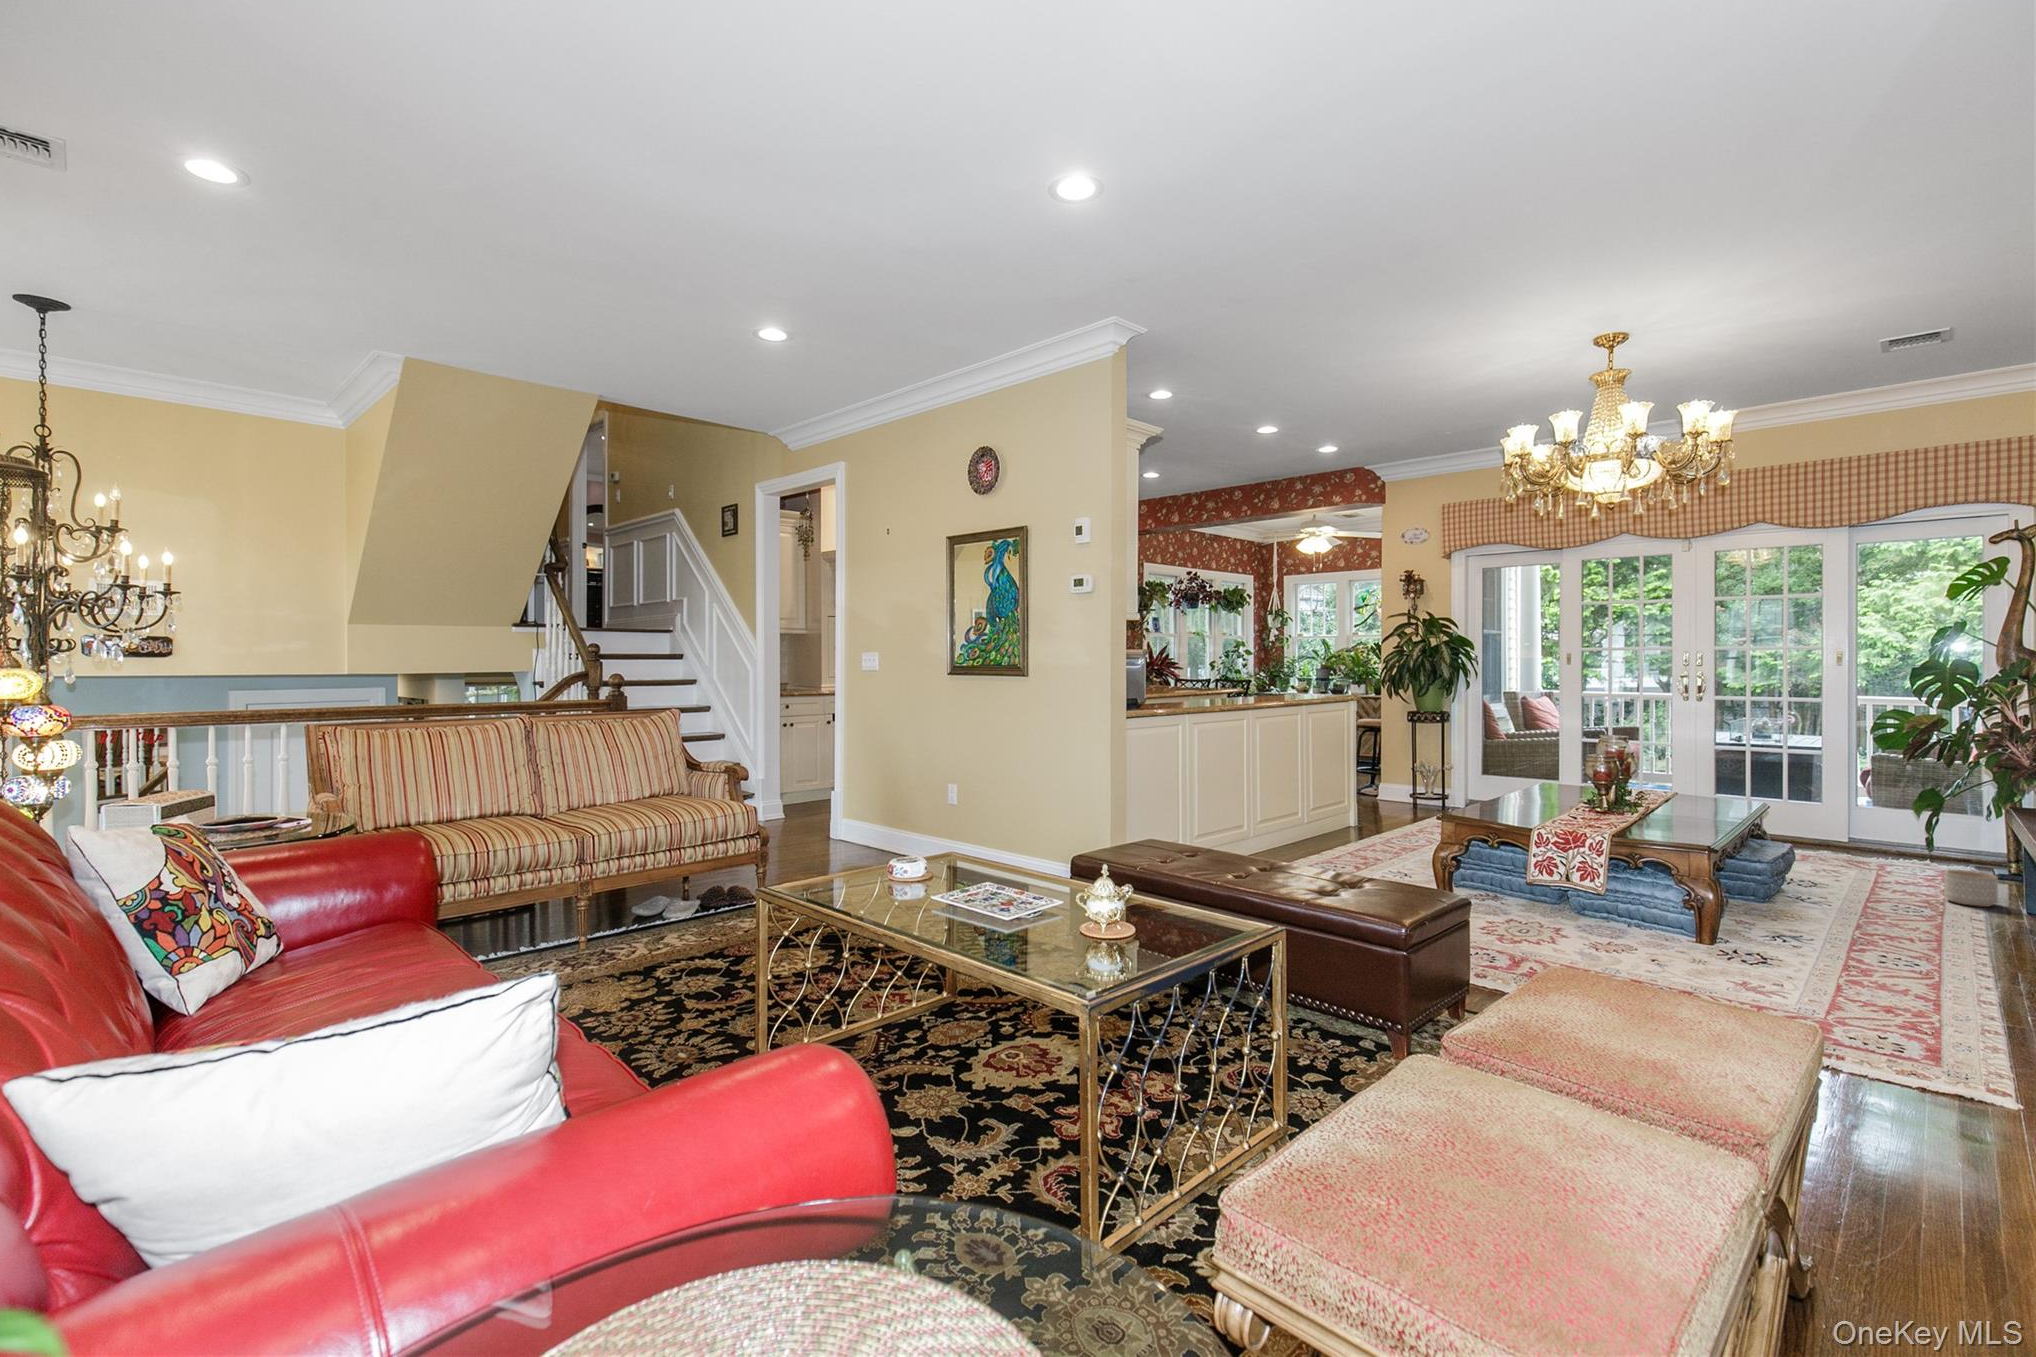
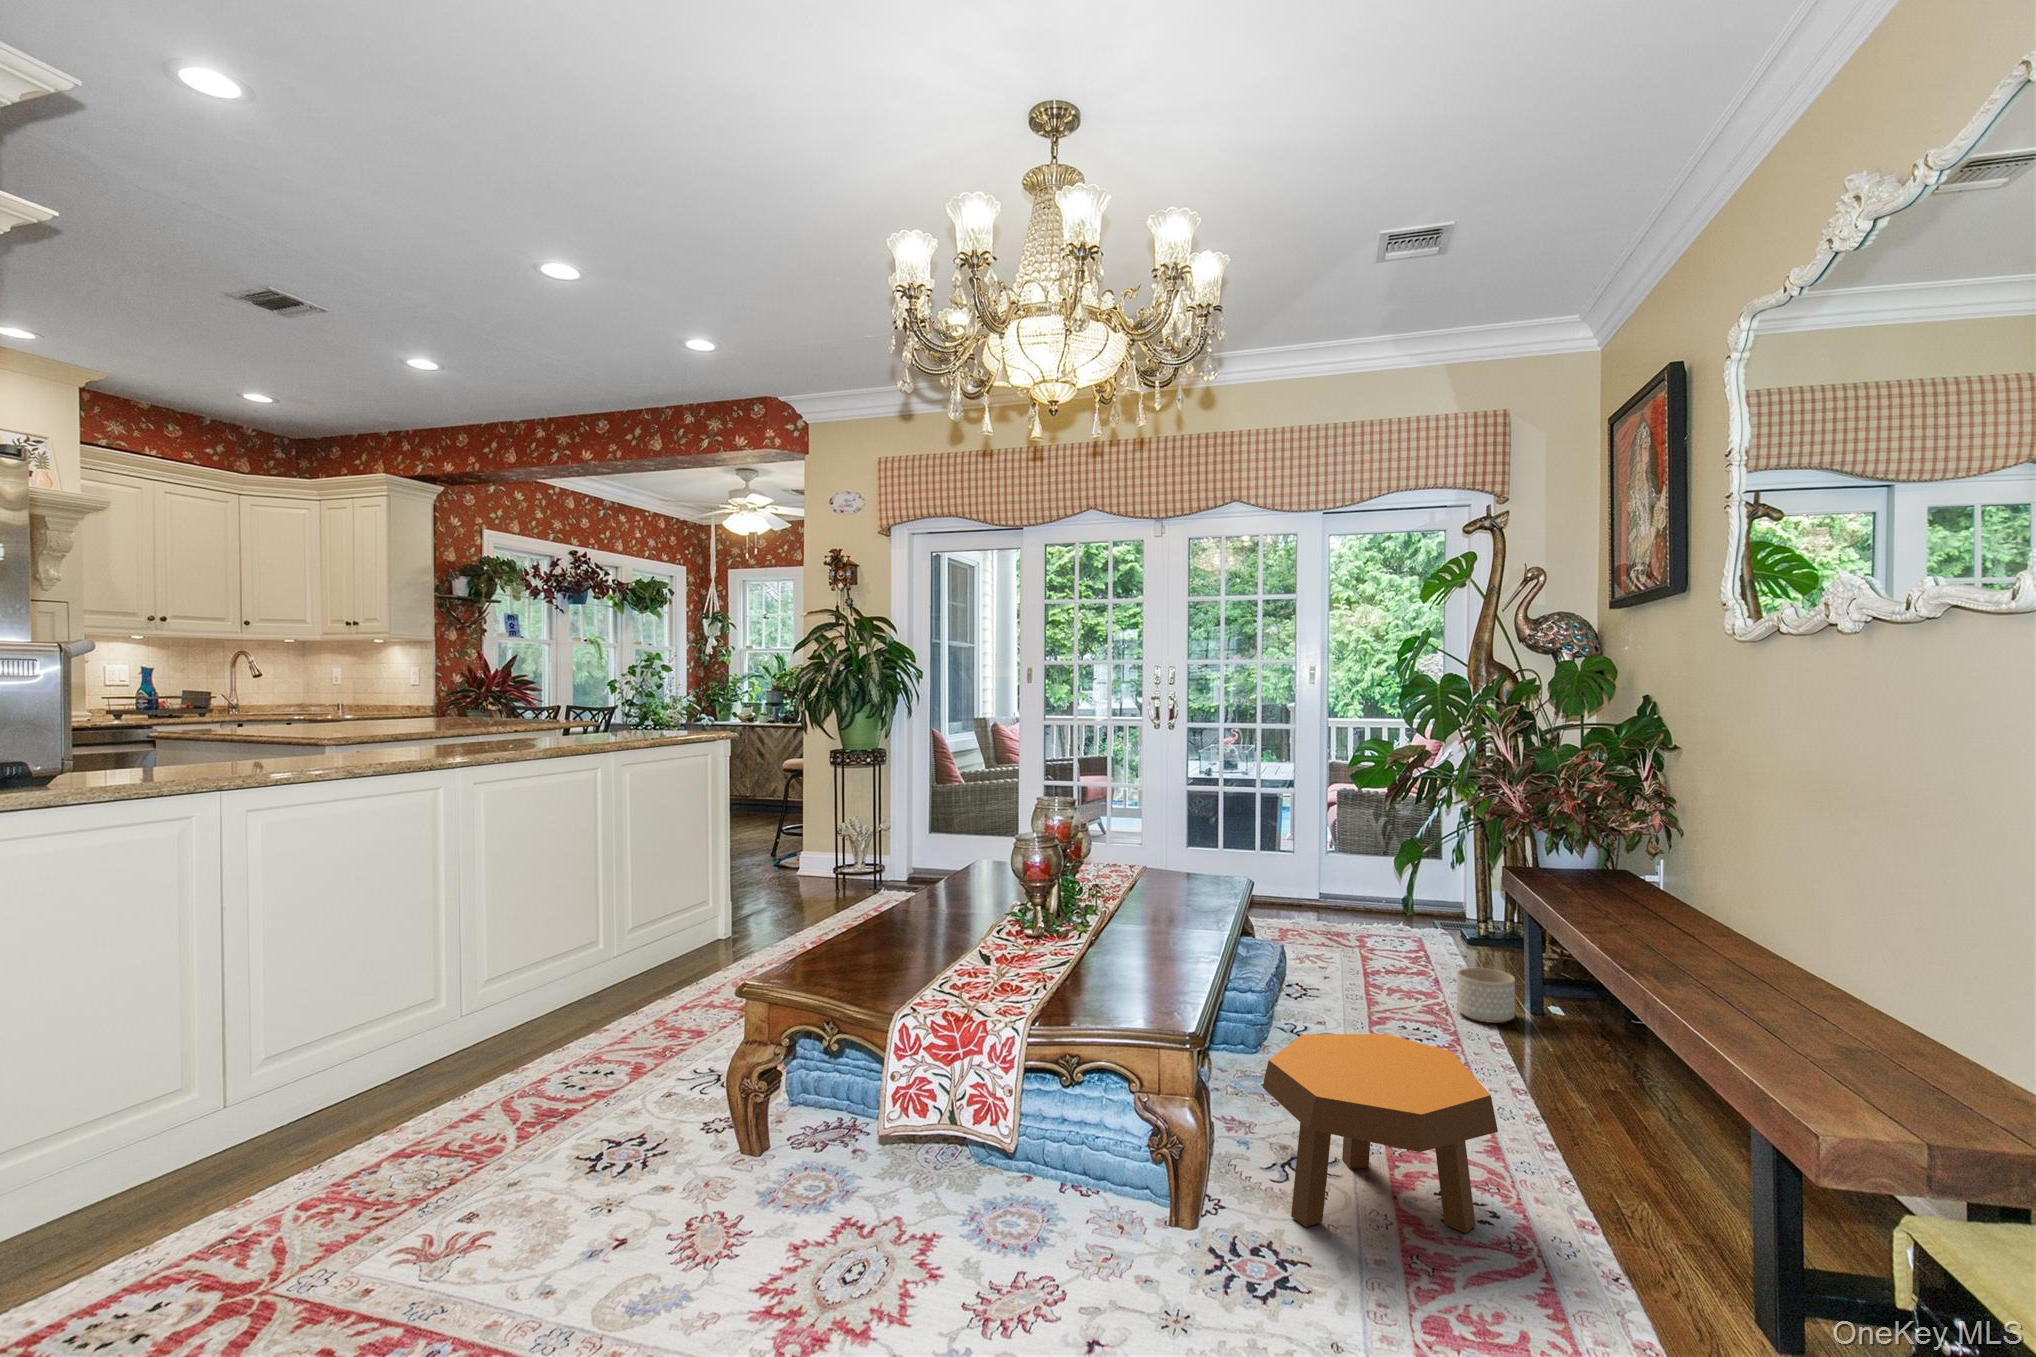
footstool: none [1760,866,1918,965] -> present [1263,1034,1498,1233]

